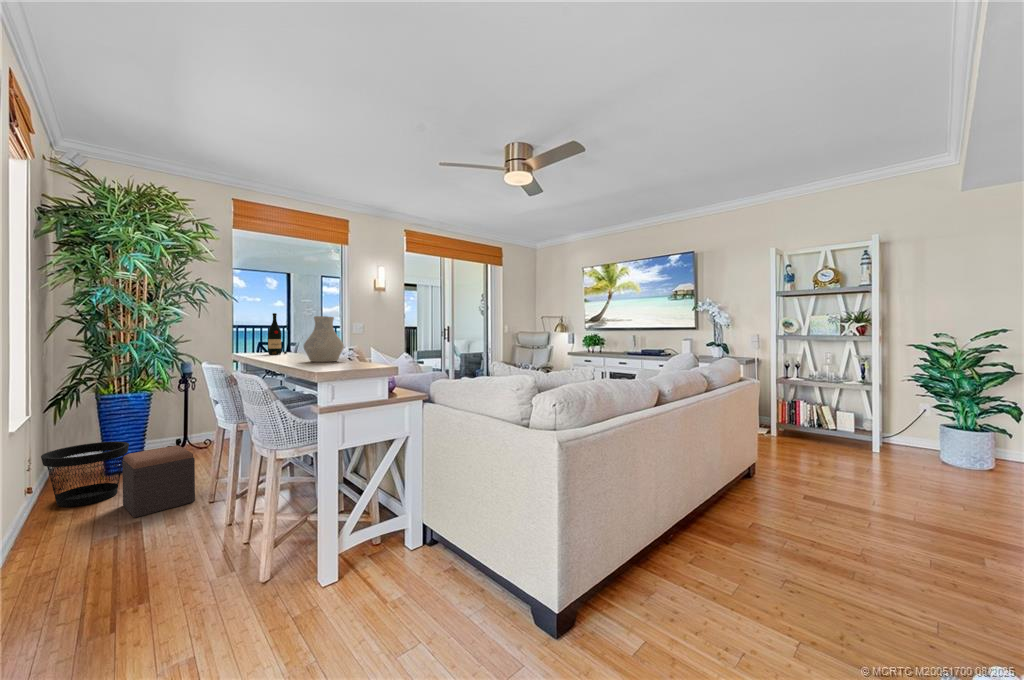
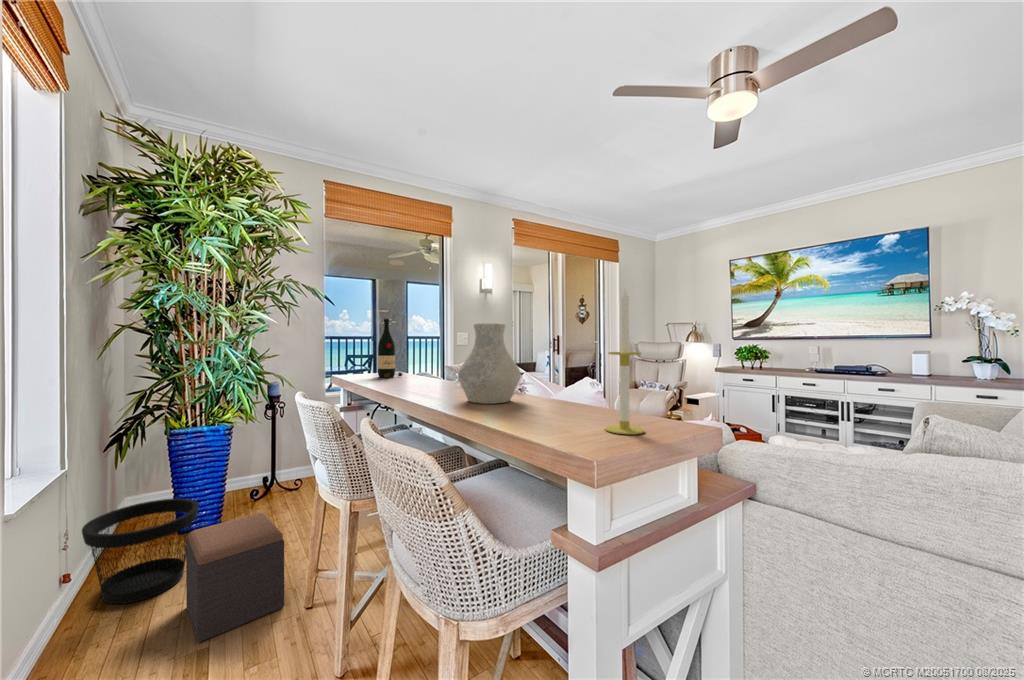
candle: none [360,299,379,368] -> present [605,289,644,435]

